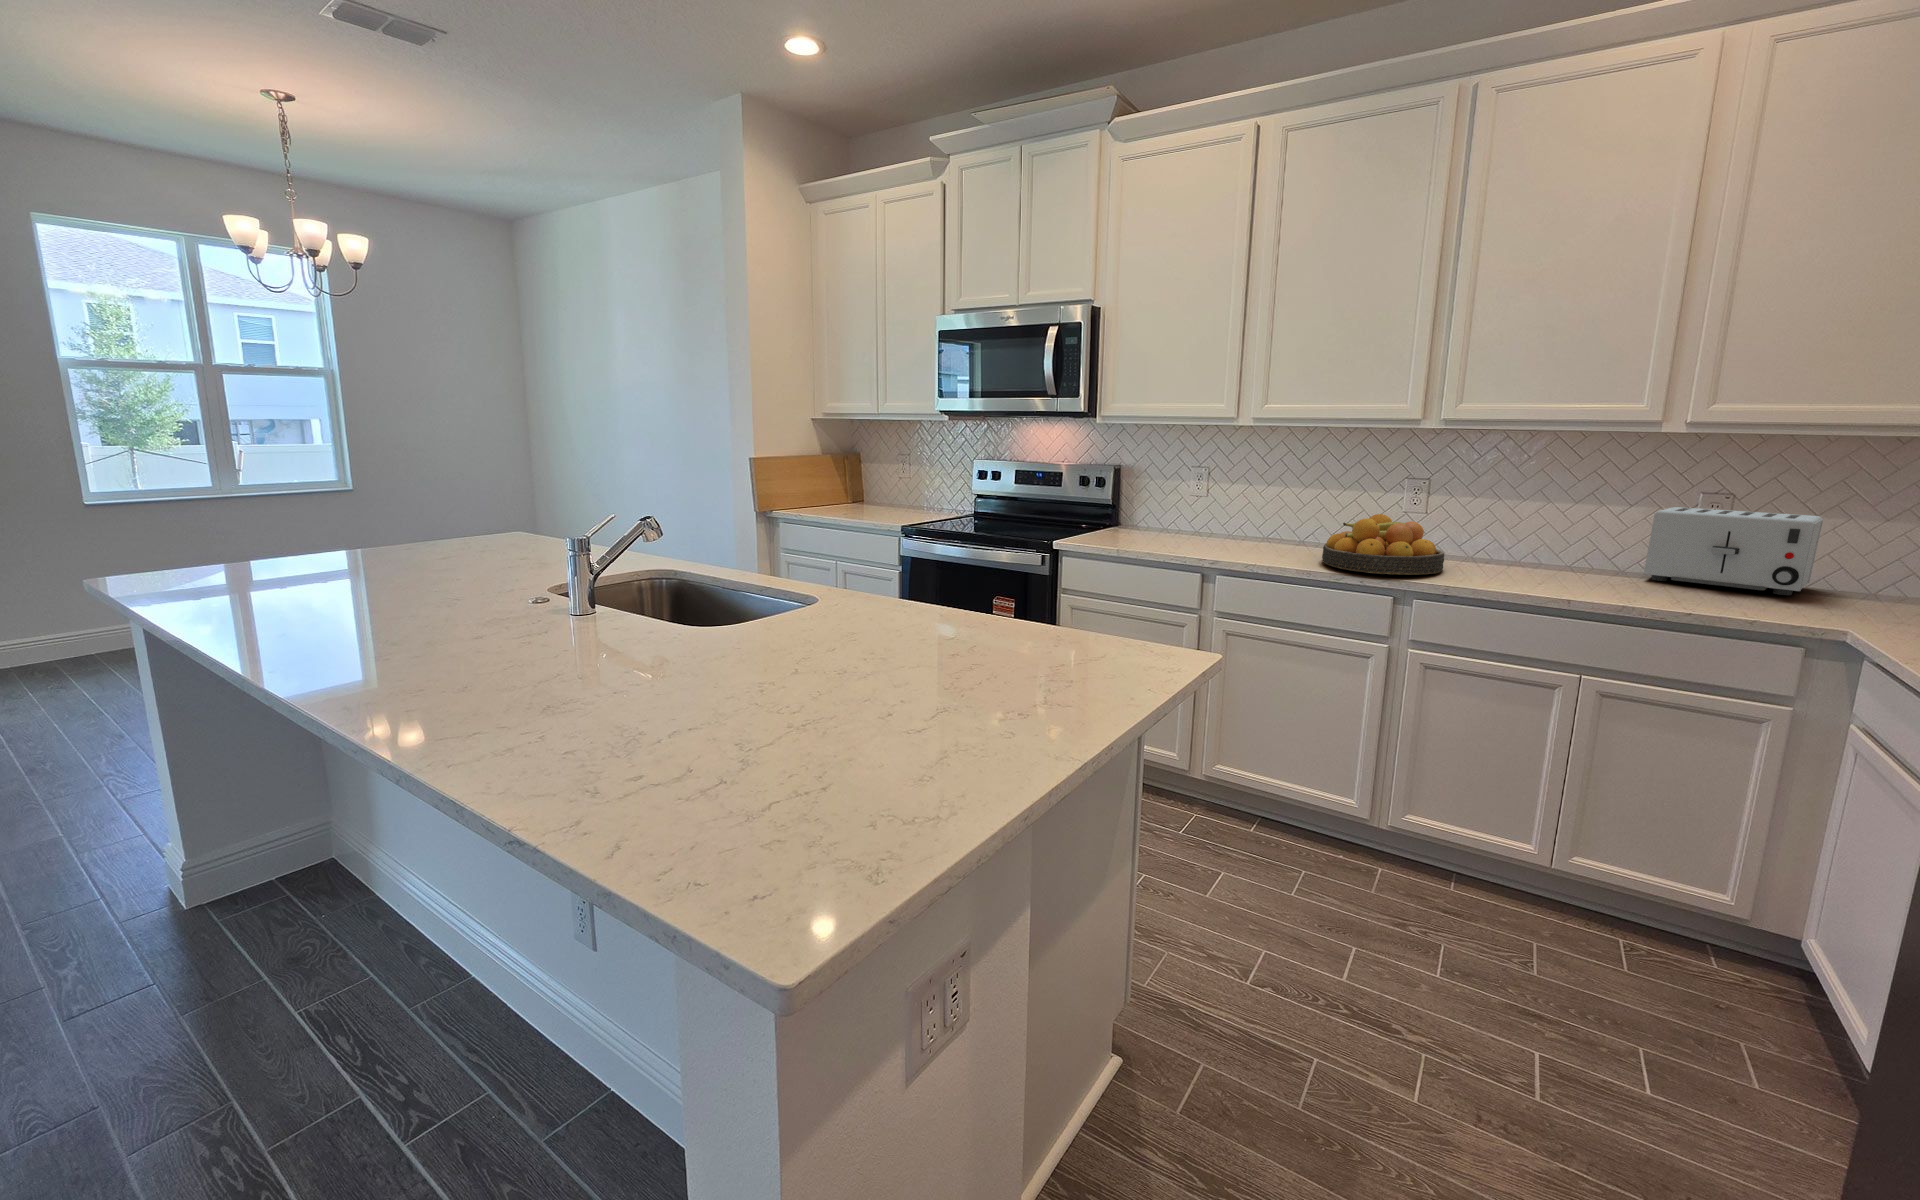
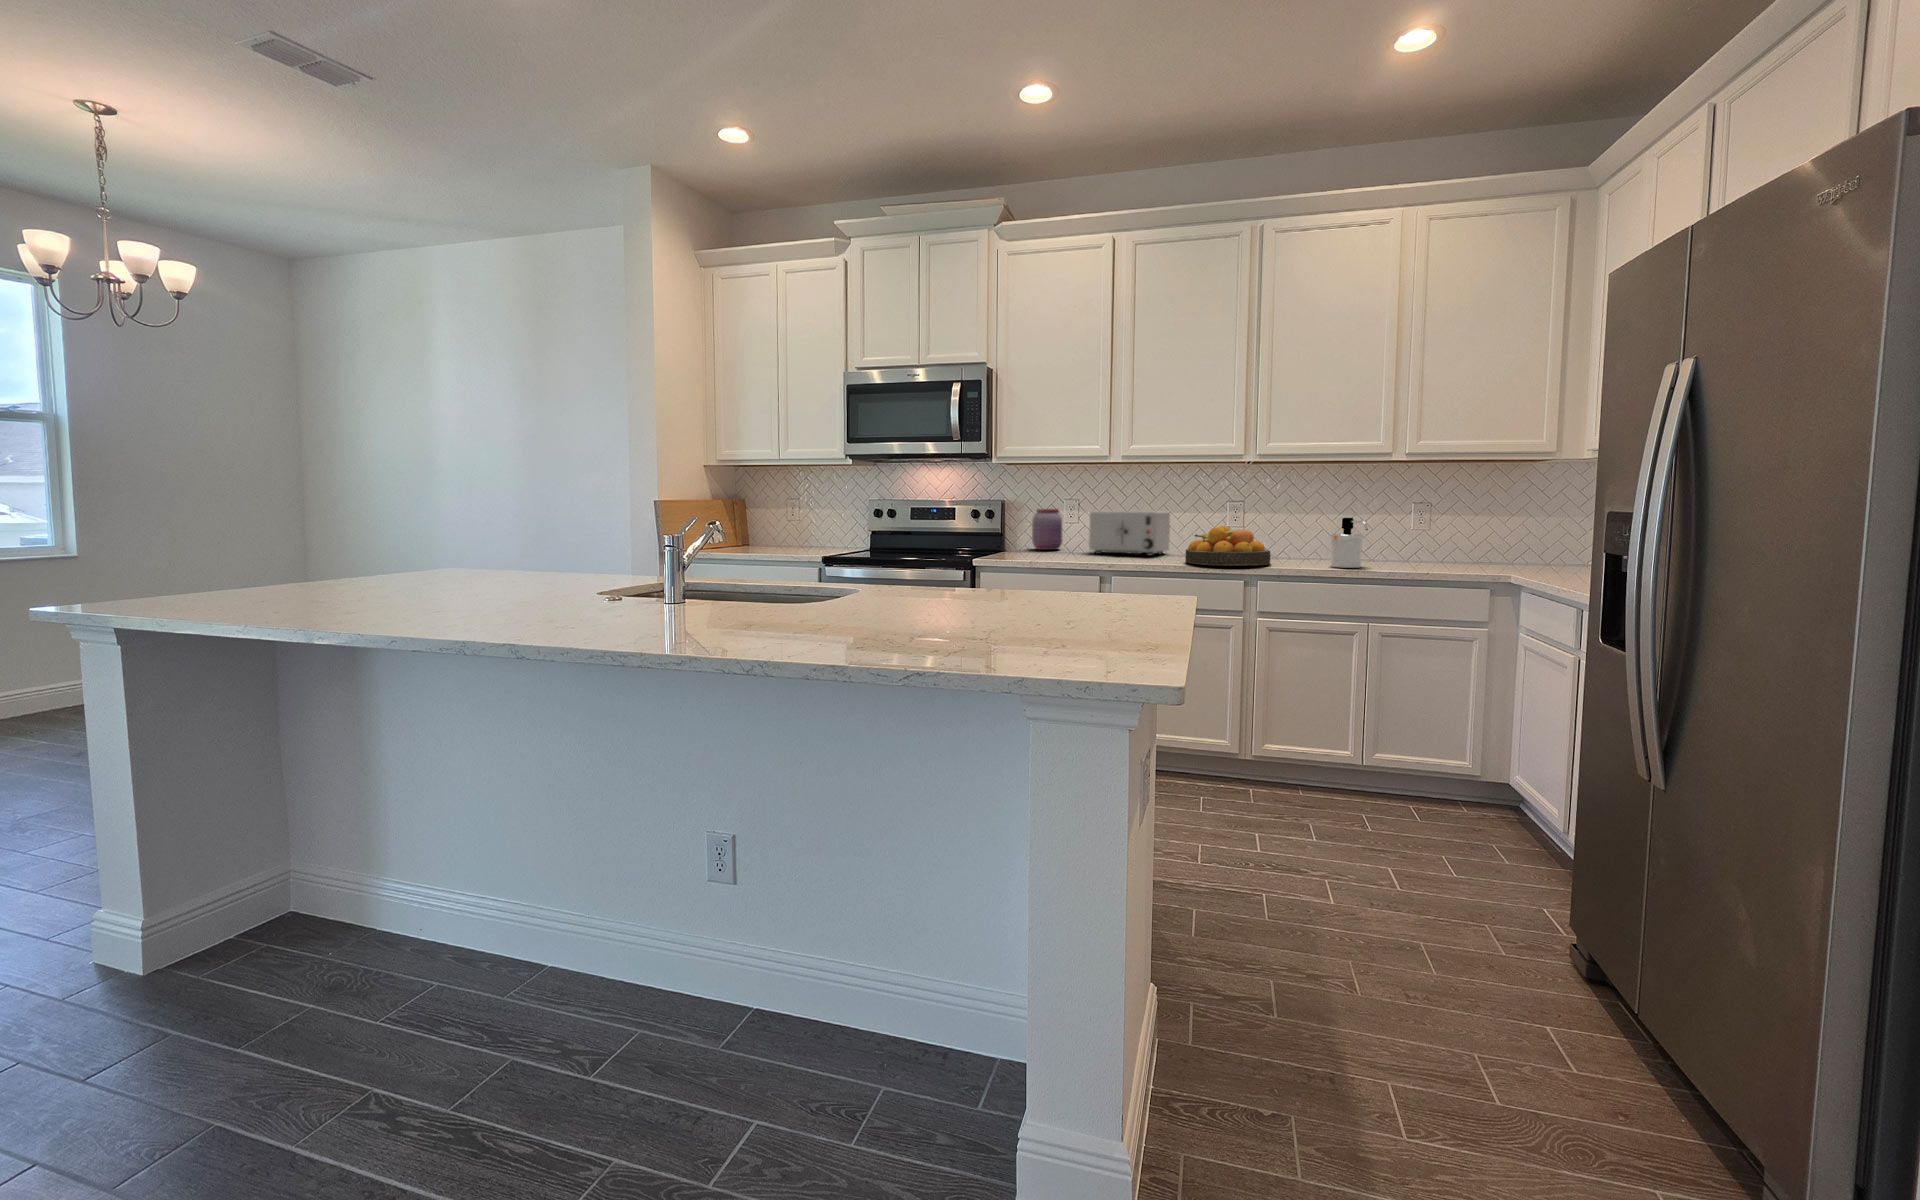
jar: none [1149,477,1187,527] -> present [1032,509,1063,550]
toaster: present [1644,507,1823,595] -> present [1089,511,1170,555]
soap dispenser: none [1535,514,1597,588] -> present [1331,518,1368,568]

